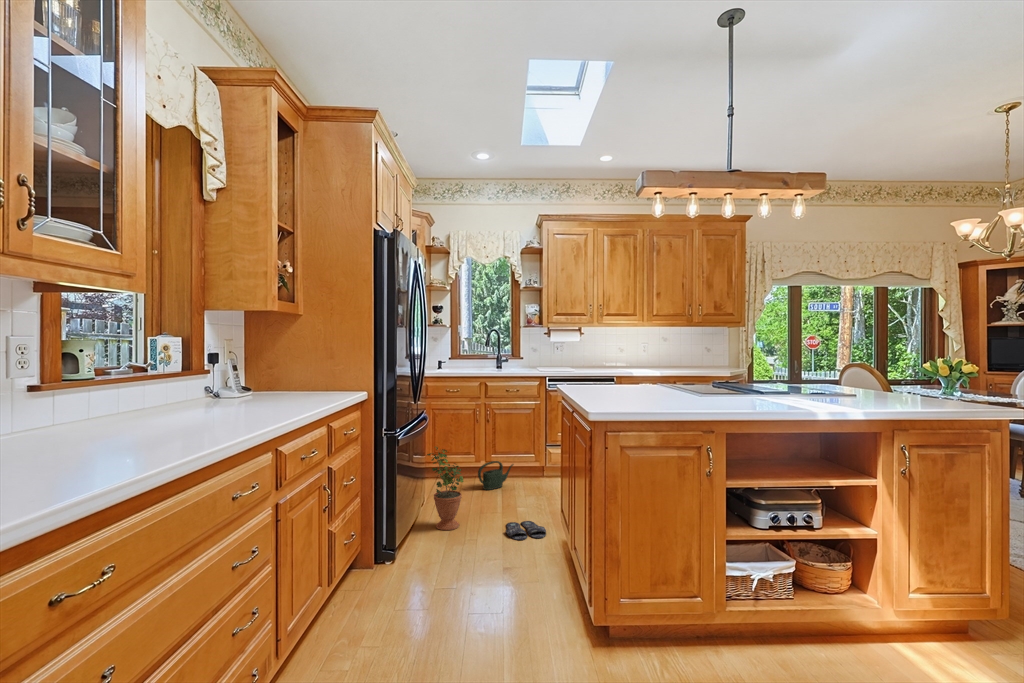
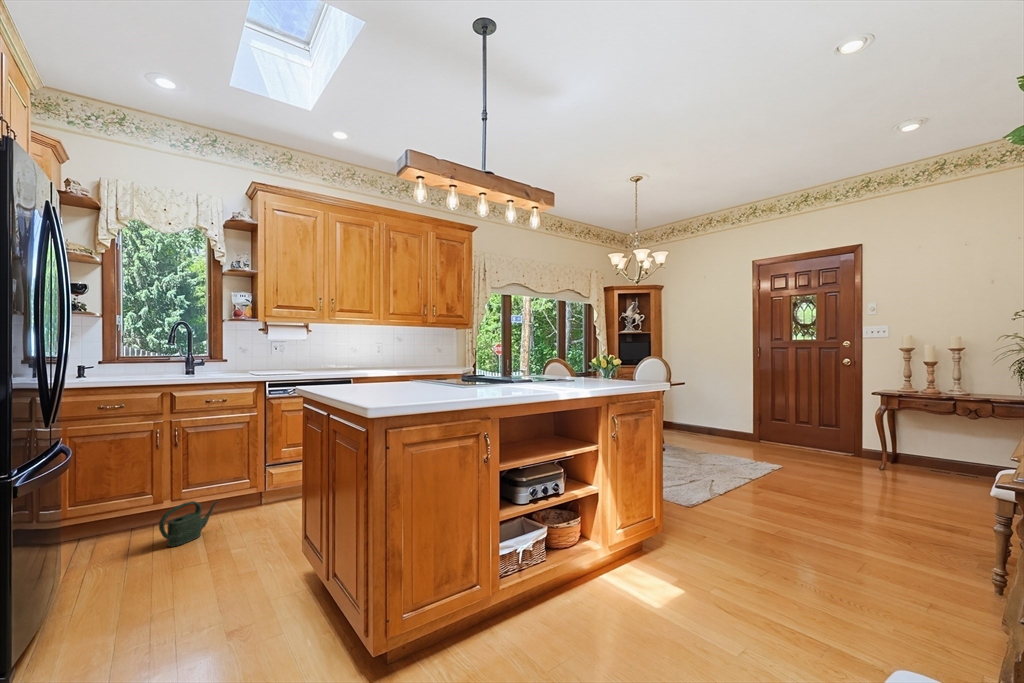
potted plant: present [427,447,463,530] -> none [60,499,143,639]
slippers: present [506,521,546,540] -> none [222,578,289,615]

